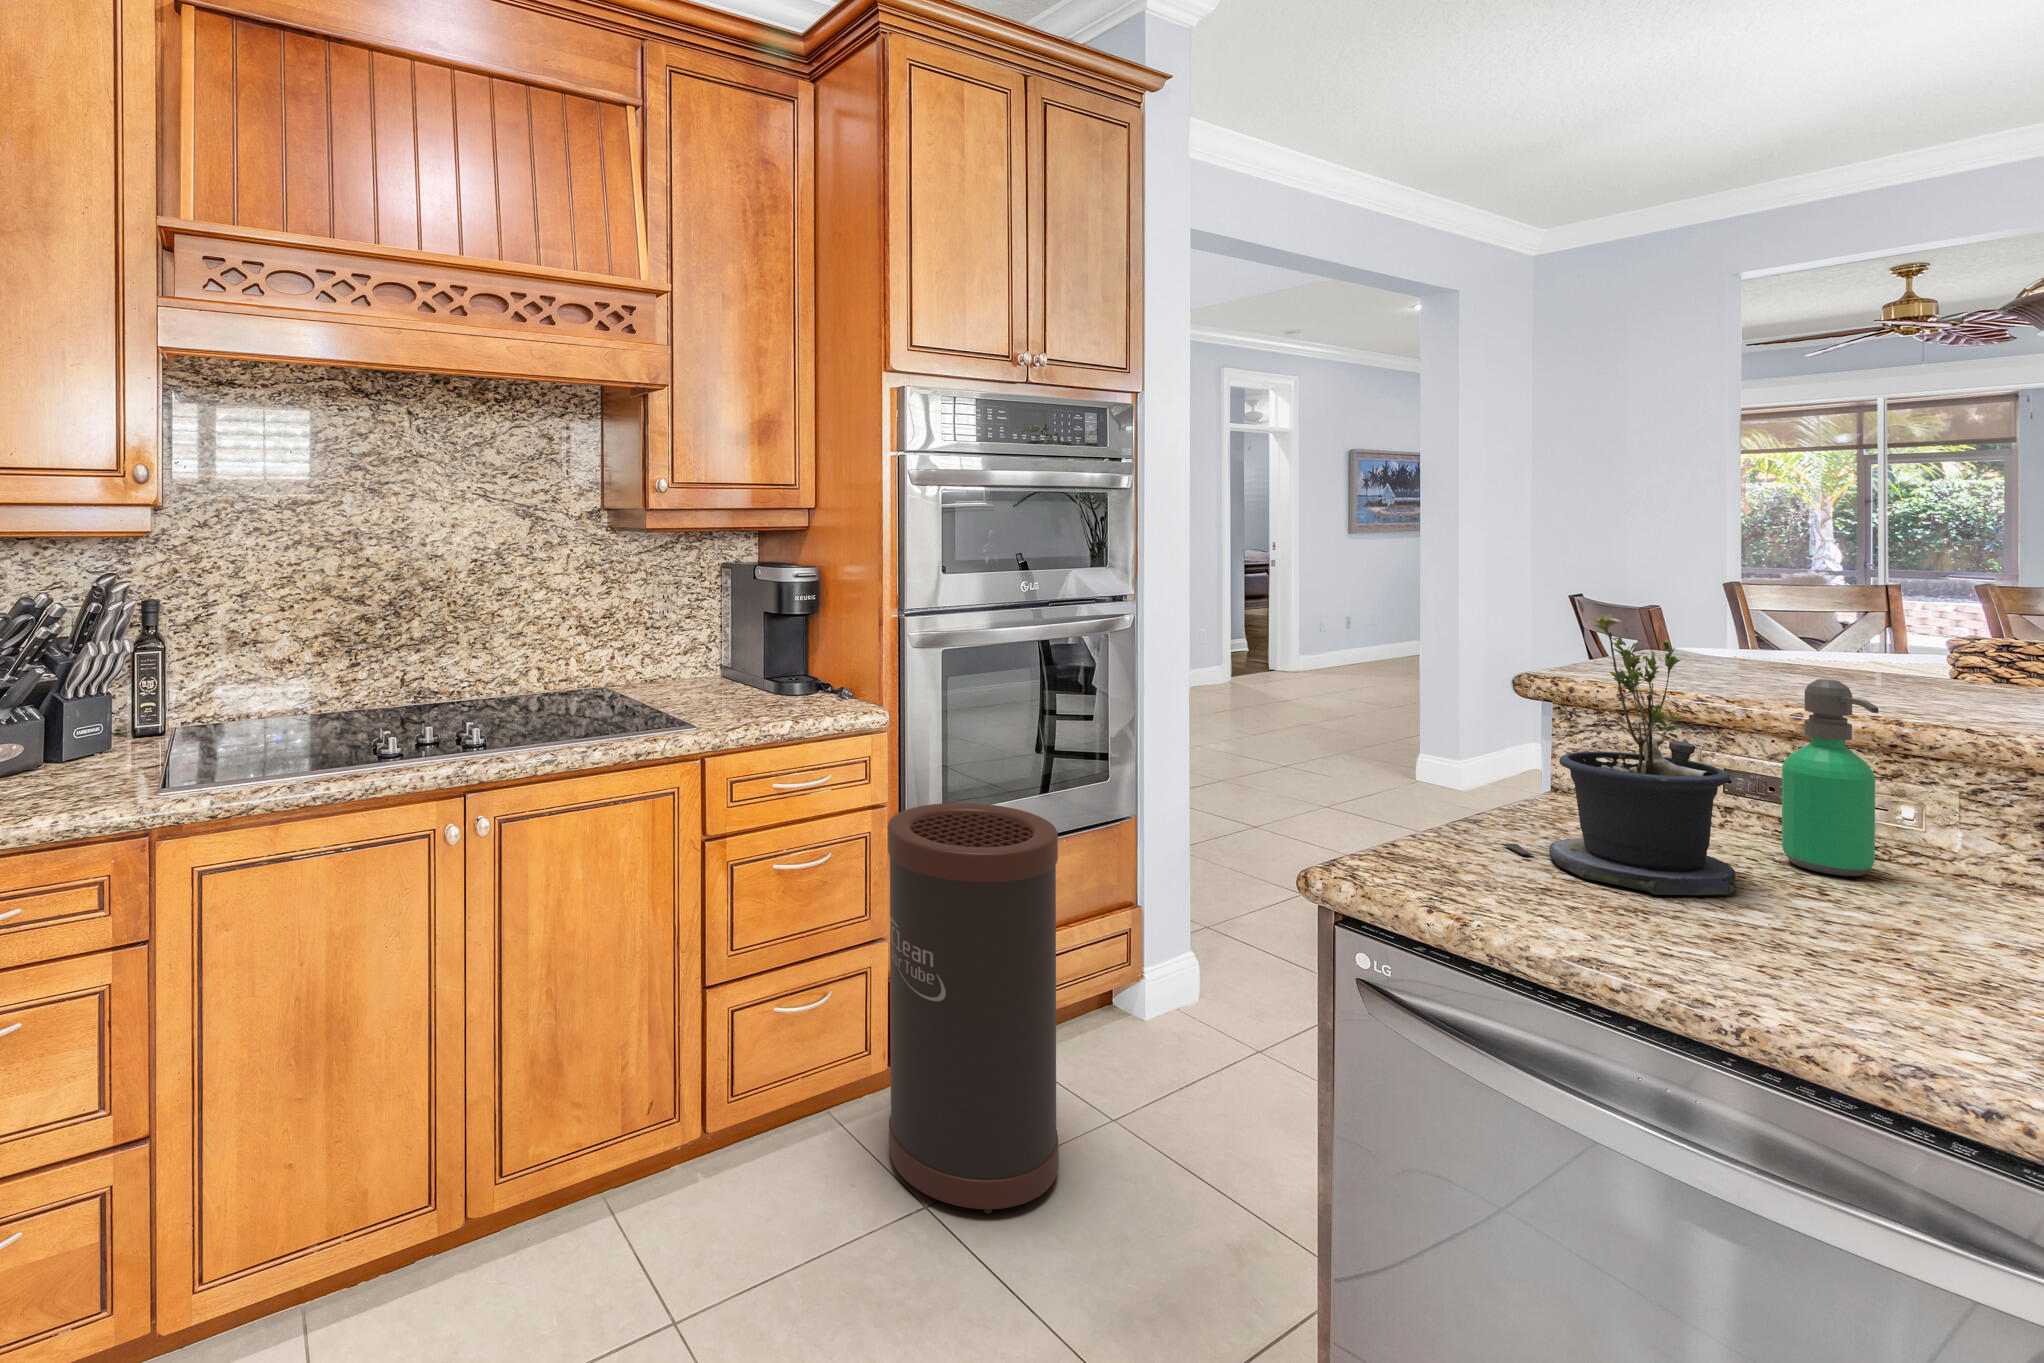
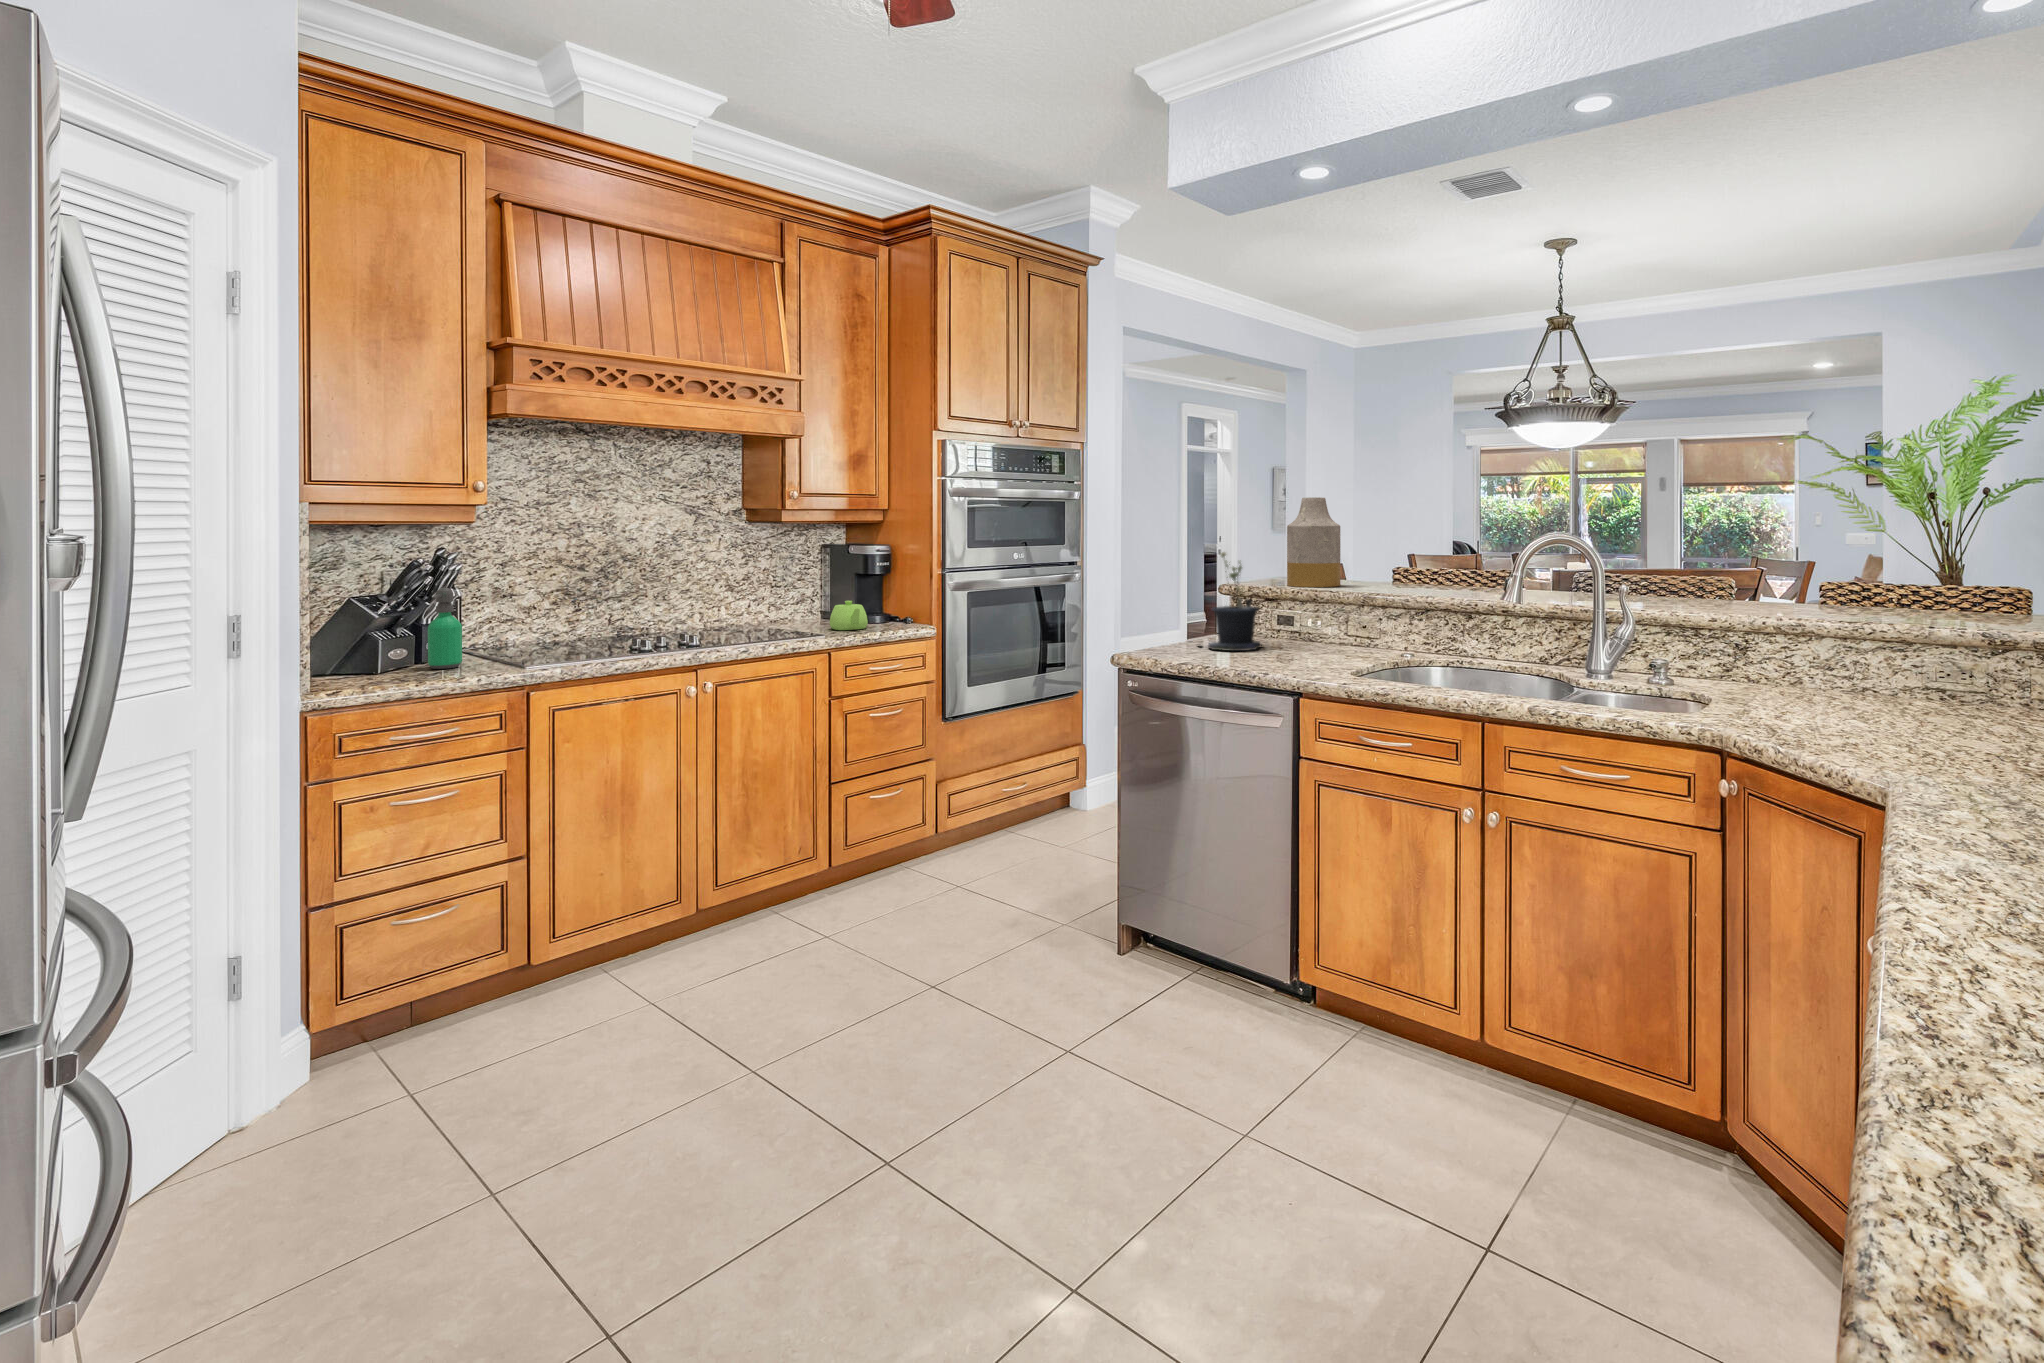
vase: none [1704,470,1893,703] -> present [1287,497,1340,587]
teapot: none [717,661,776,712] -> present [830,601,868,630]
soap dispenser: present [1782,679,1878,876] -> present [428,588,462,669]
trash can: present [888,803,1059,1214] -> none [936,679,1031,887]

